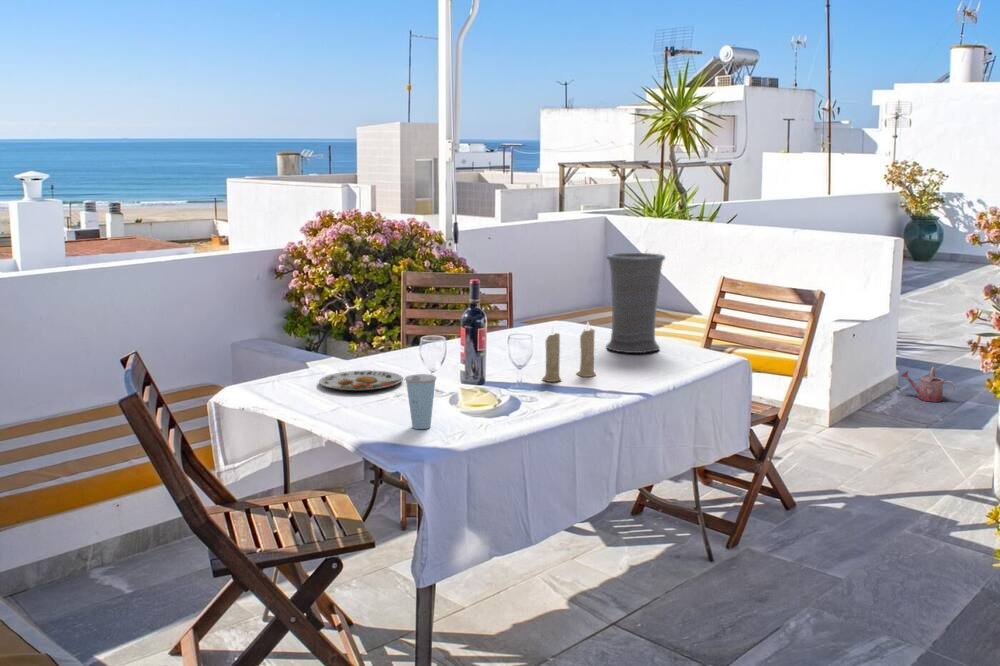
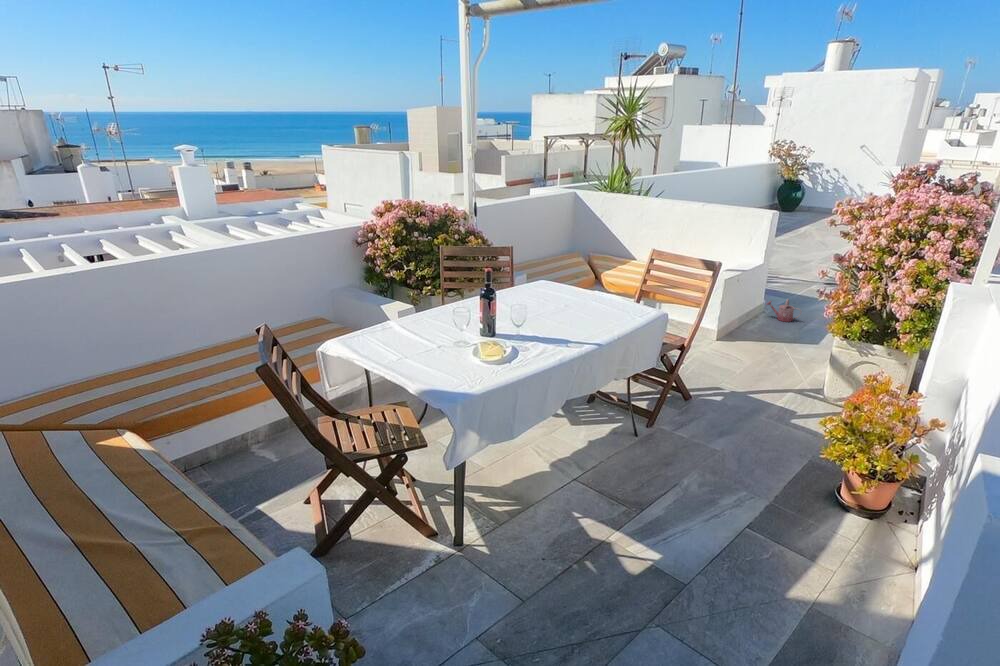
vase: present [606,253,665,353] -> none [572,245,611,312]
candle: present [543,323,596,382] -> none [530,295,565,336]
plate: present [319,370,403,390] -> none [390,327,443,344]
cup: present [405,374,436,429] -> none [445,340,464,374]

